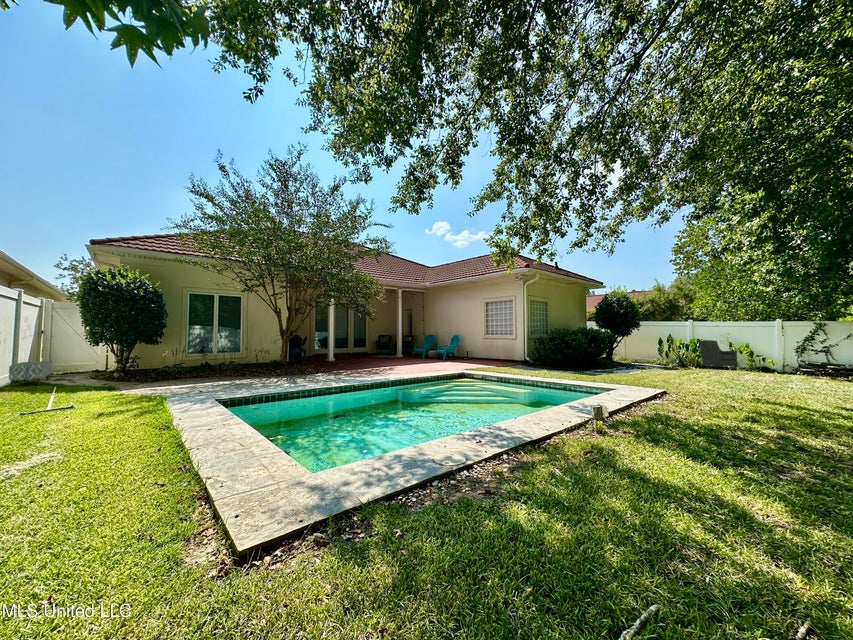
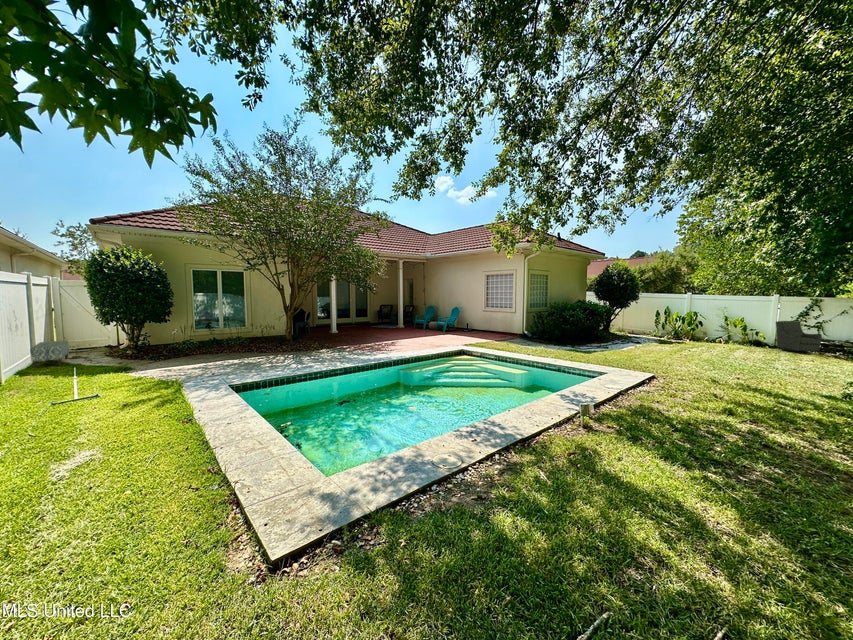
chair: present [699,340,737,369] -> present [776,321,822,353]

